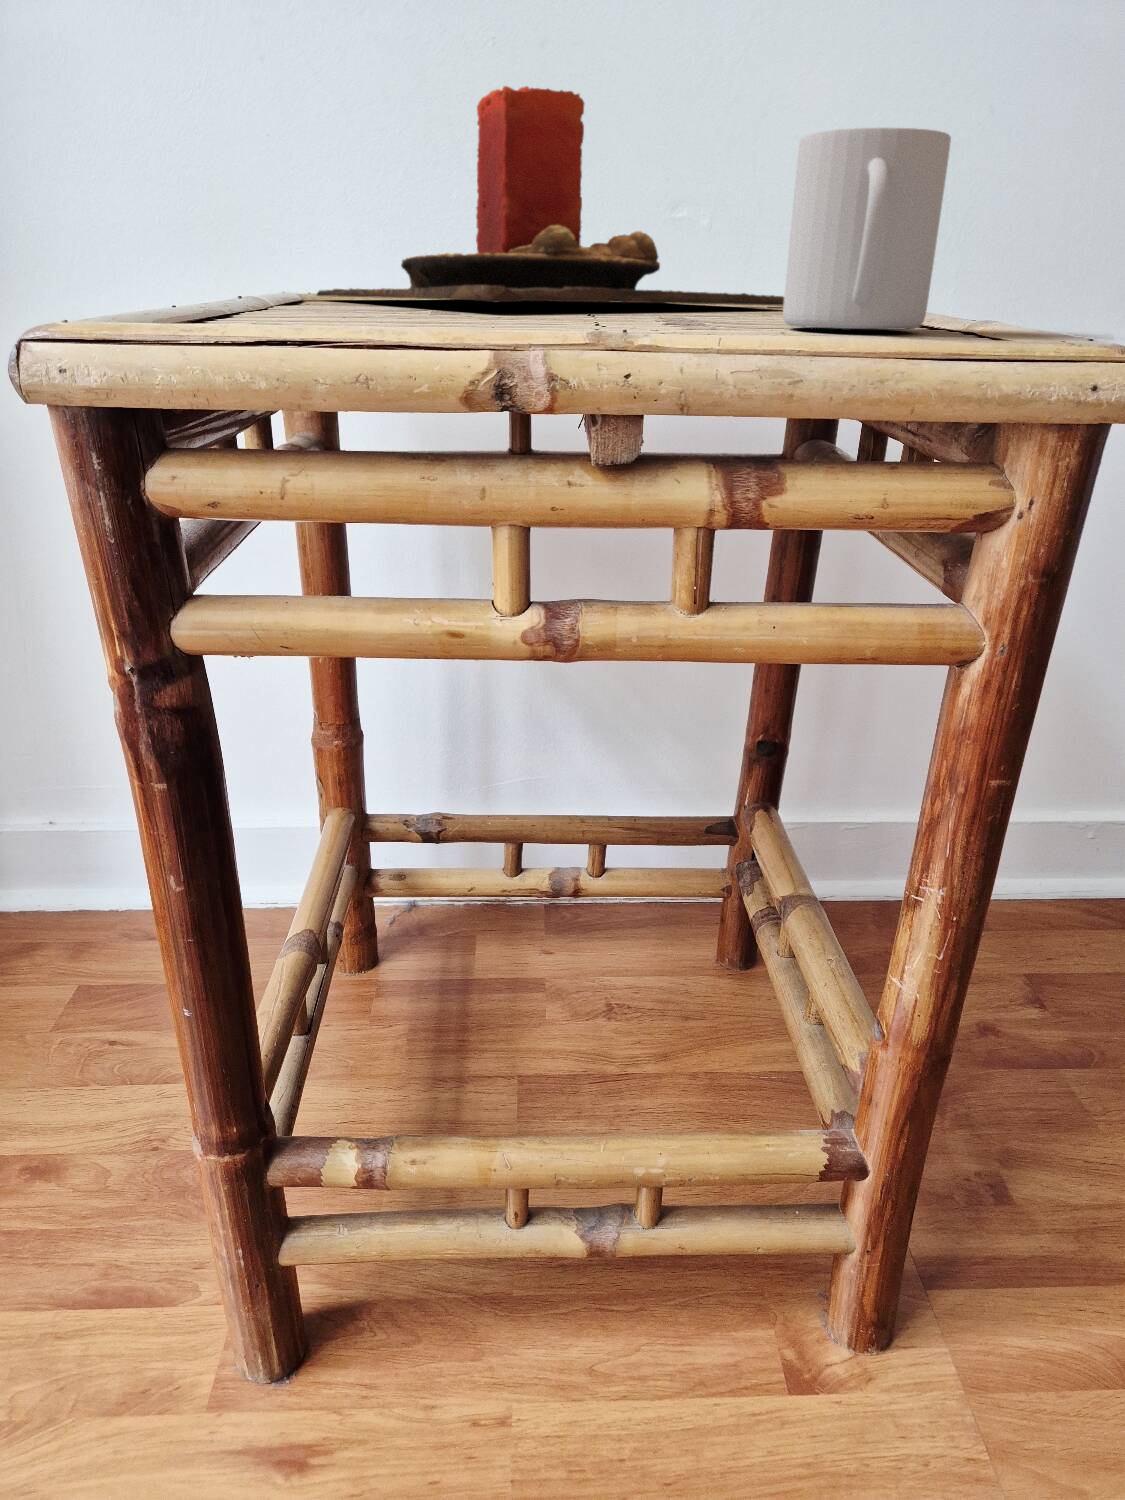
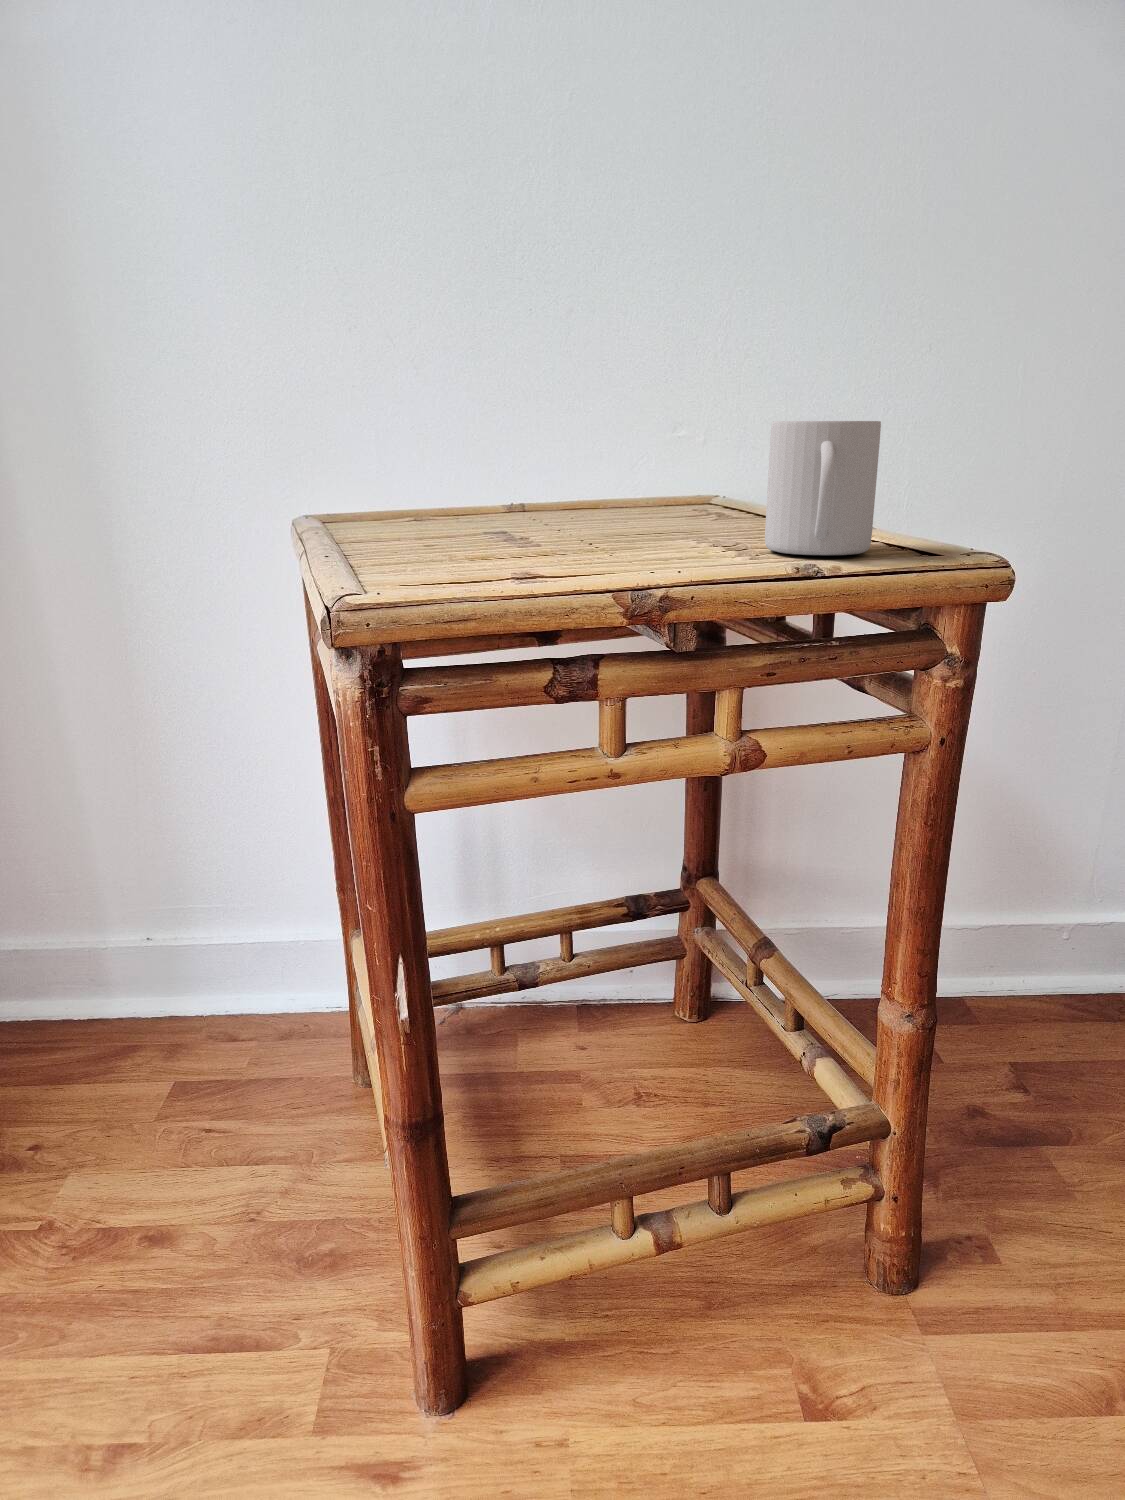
candle: present [317,86,784,305] -> none [396,351,777,524]

